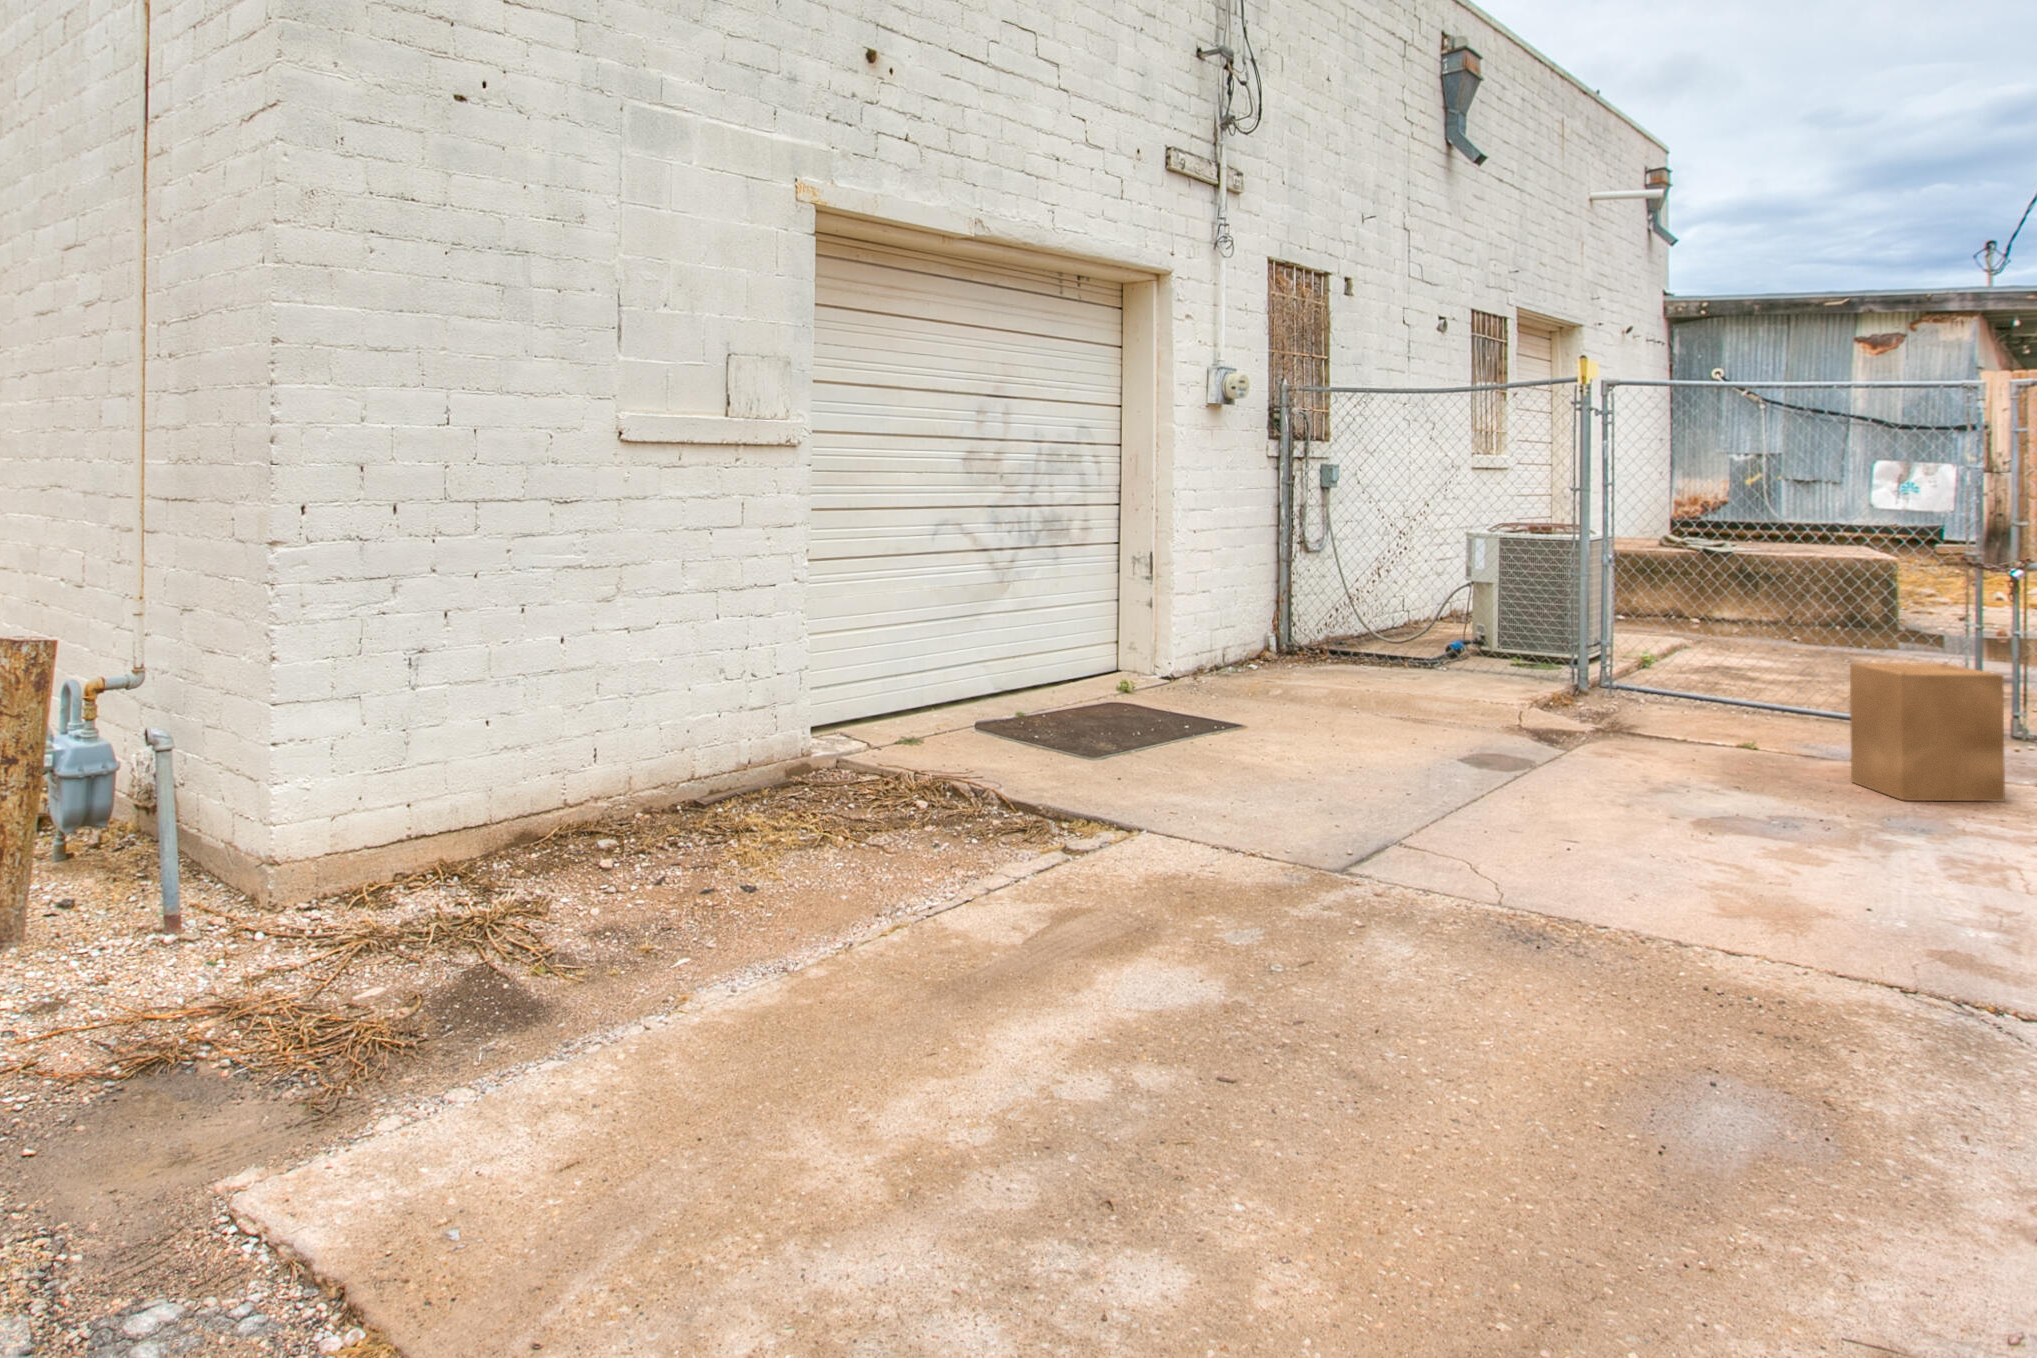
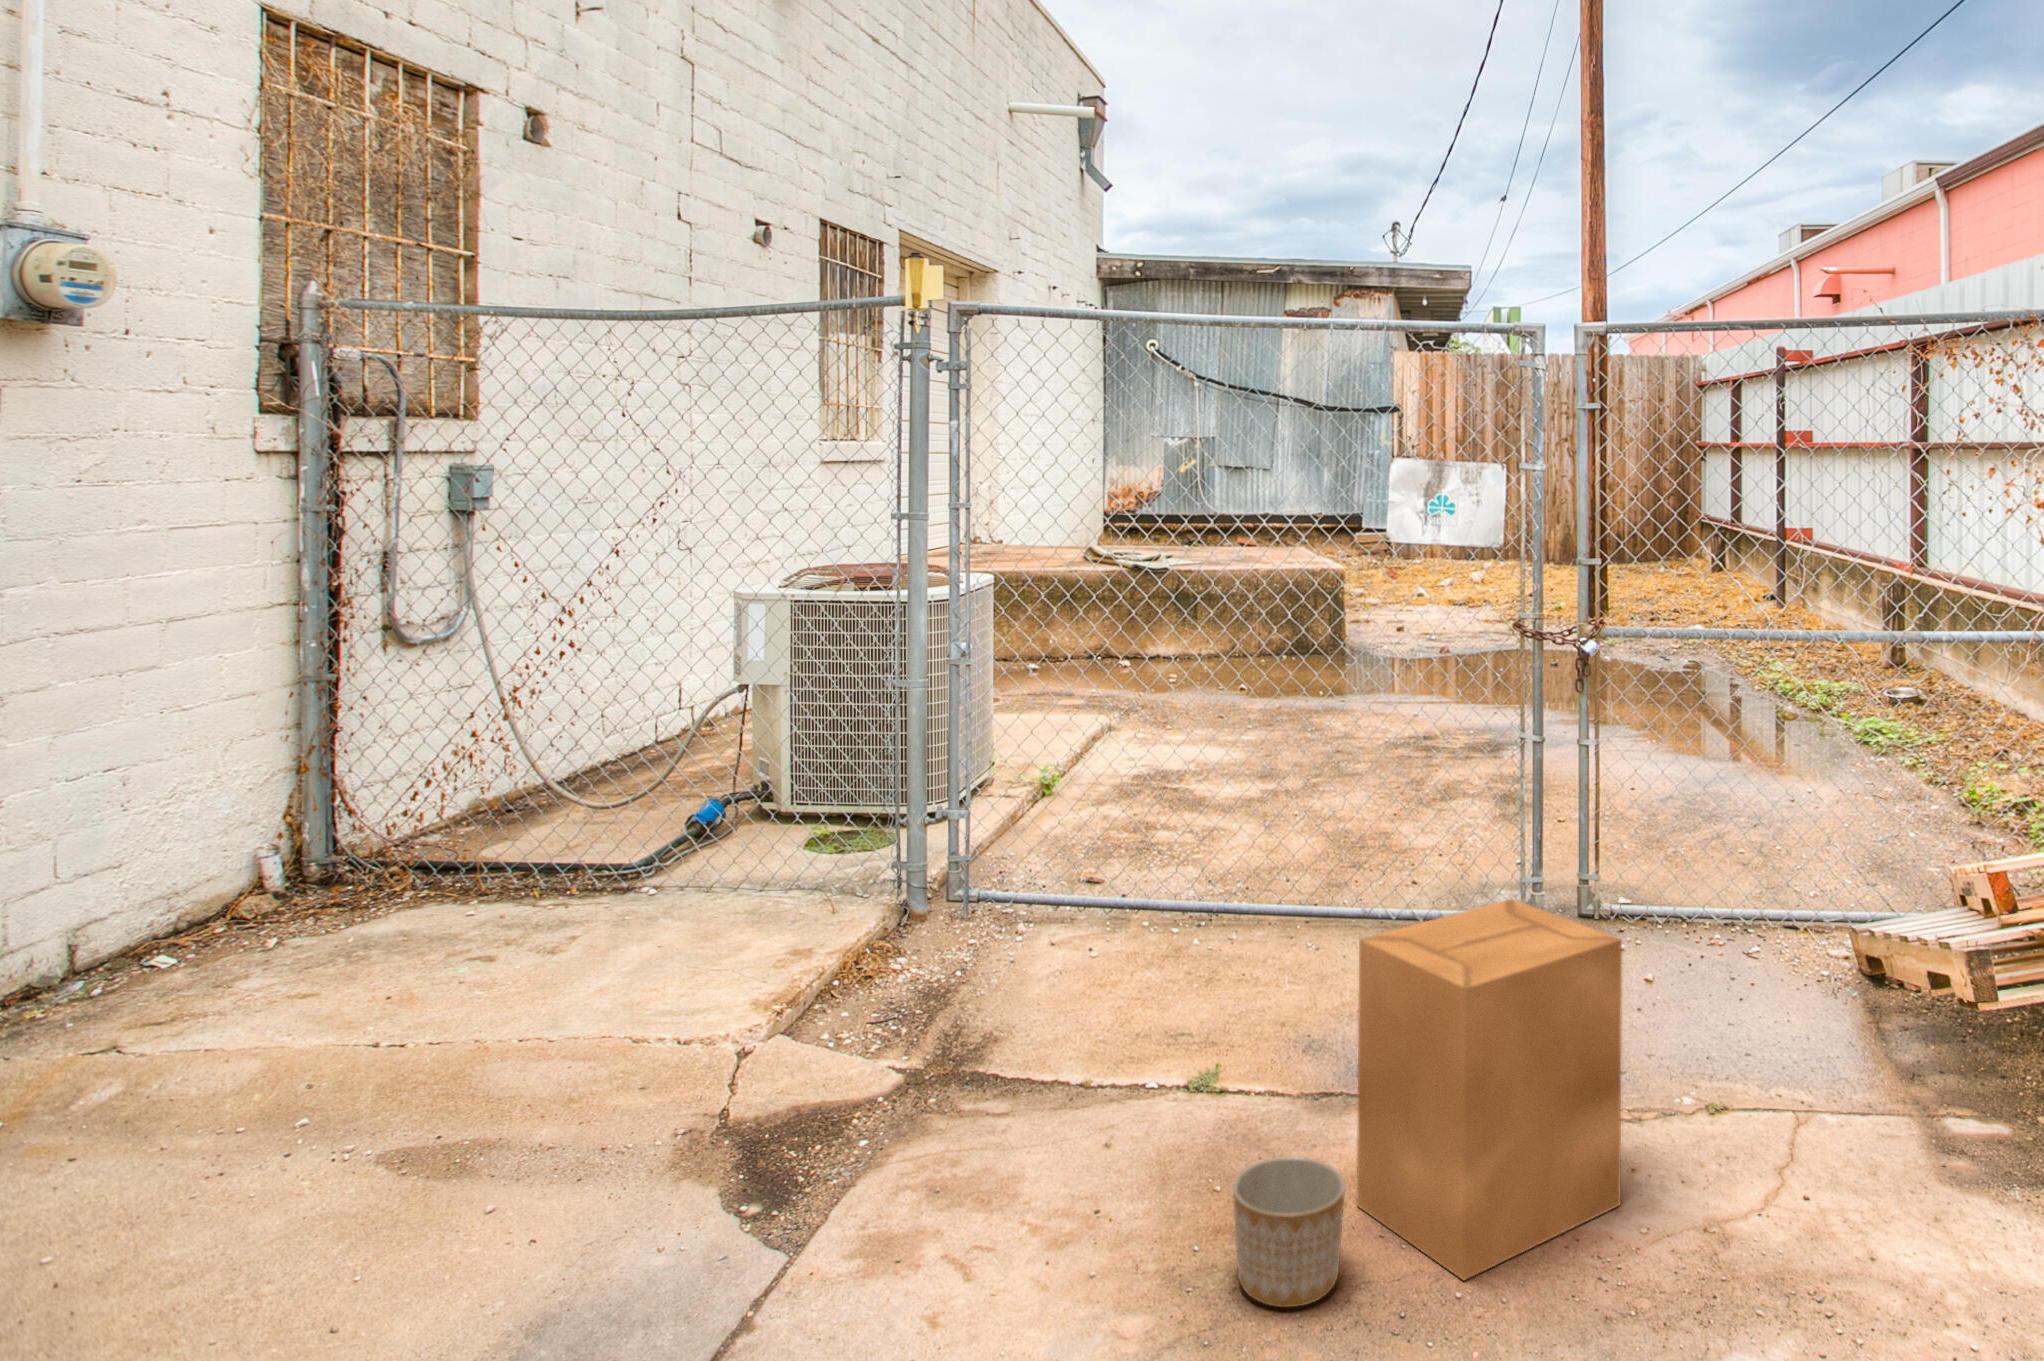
planter: none [1783,744,1839,793] -> present [1233,1157,1345,1307]

